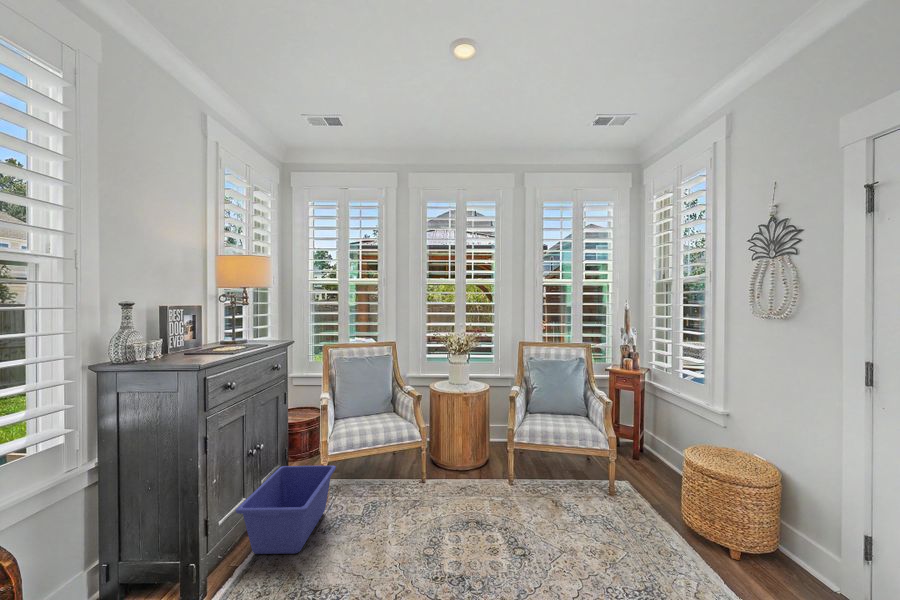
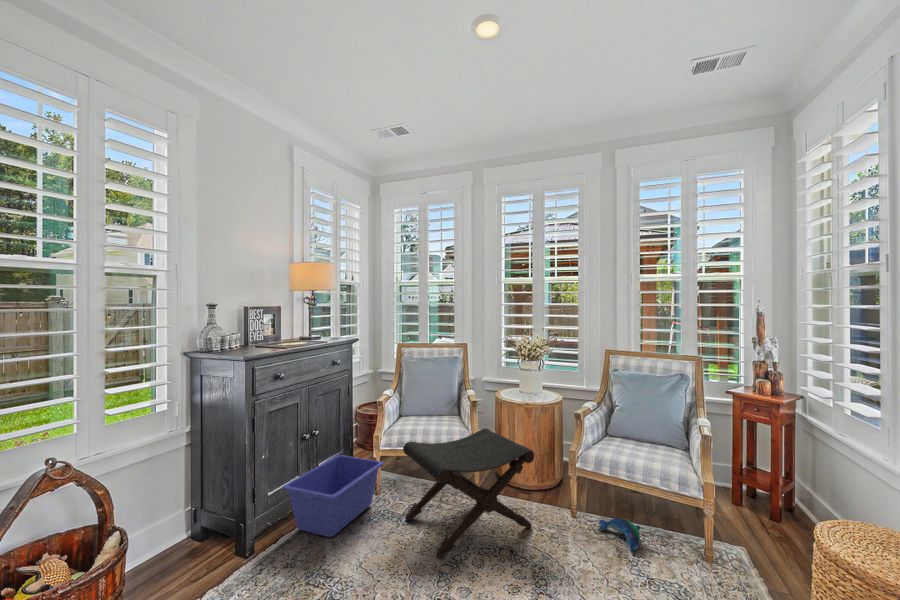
footstool: none [363,419,485,546] -> present [403,428,534,558]
plush toy: none [533,478,570,504] -> present [599,518,640,553]

